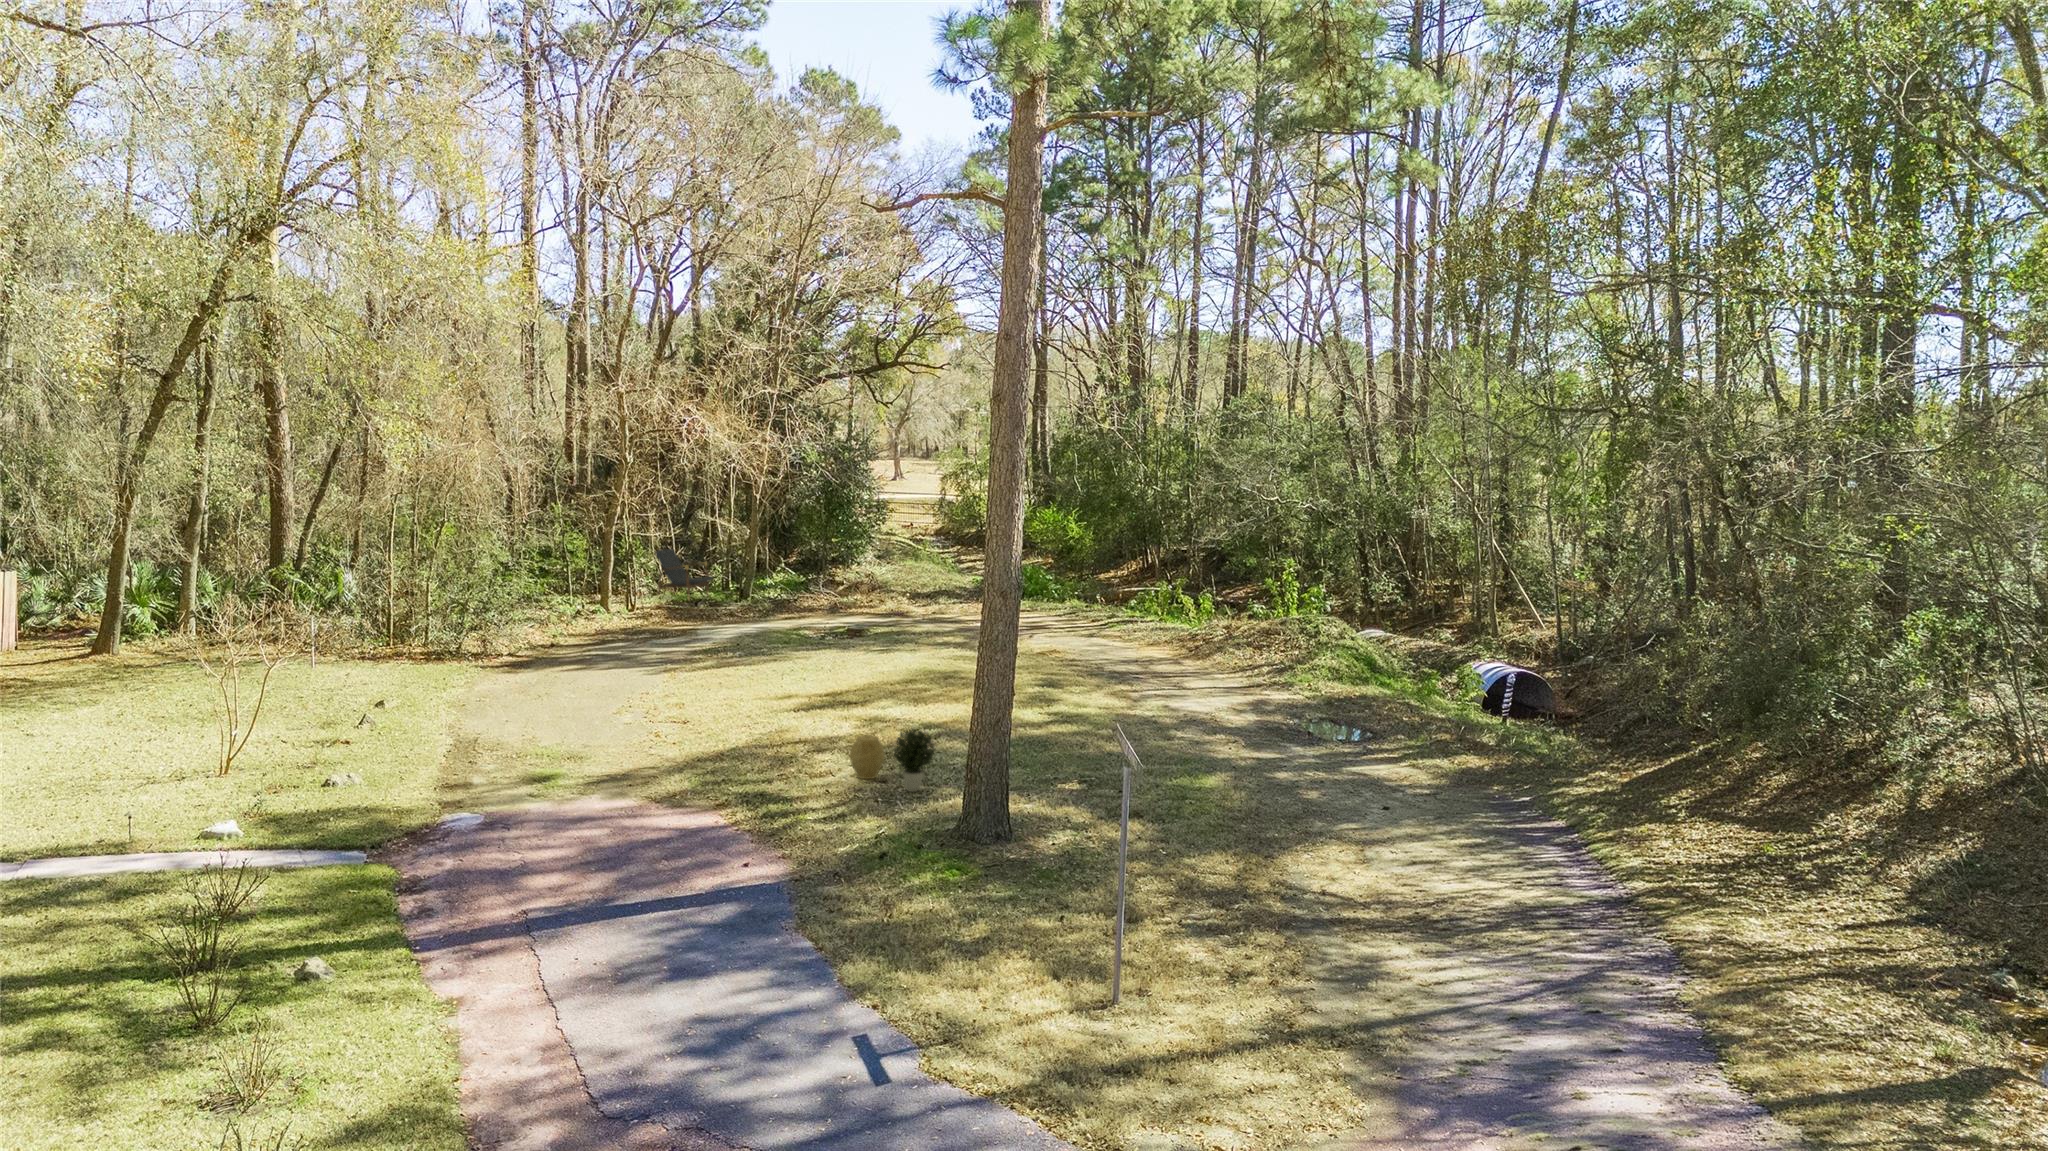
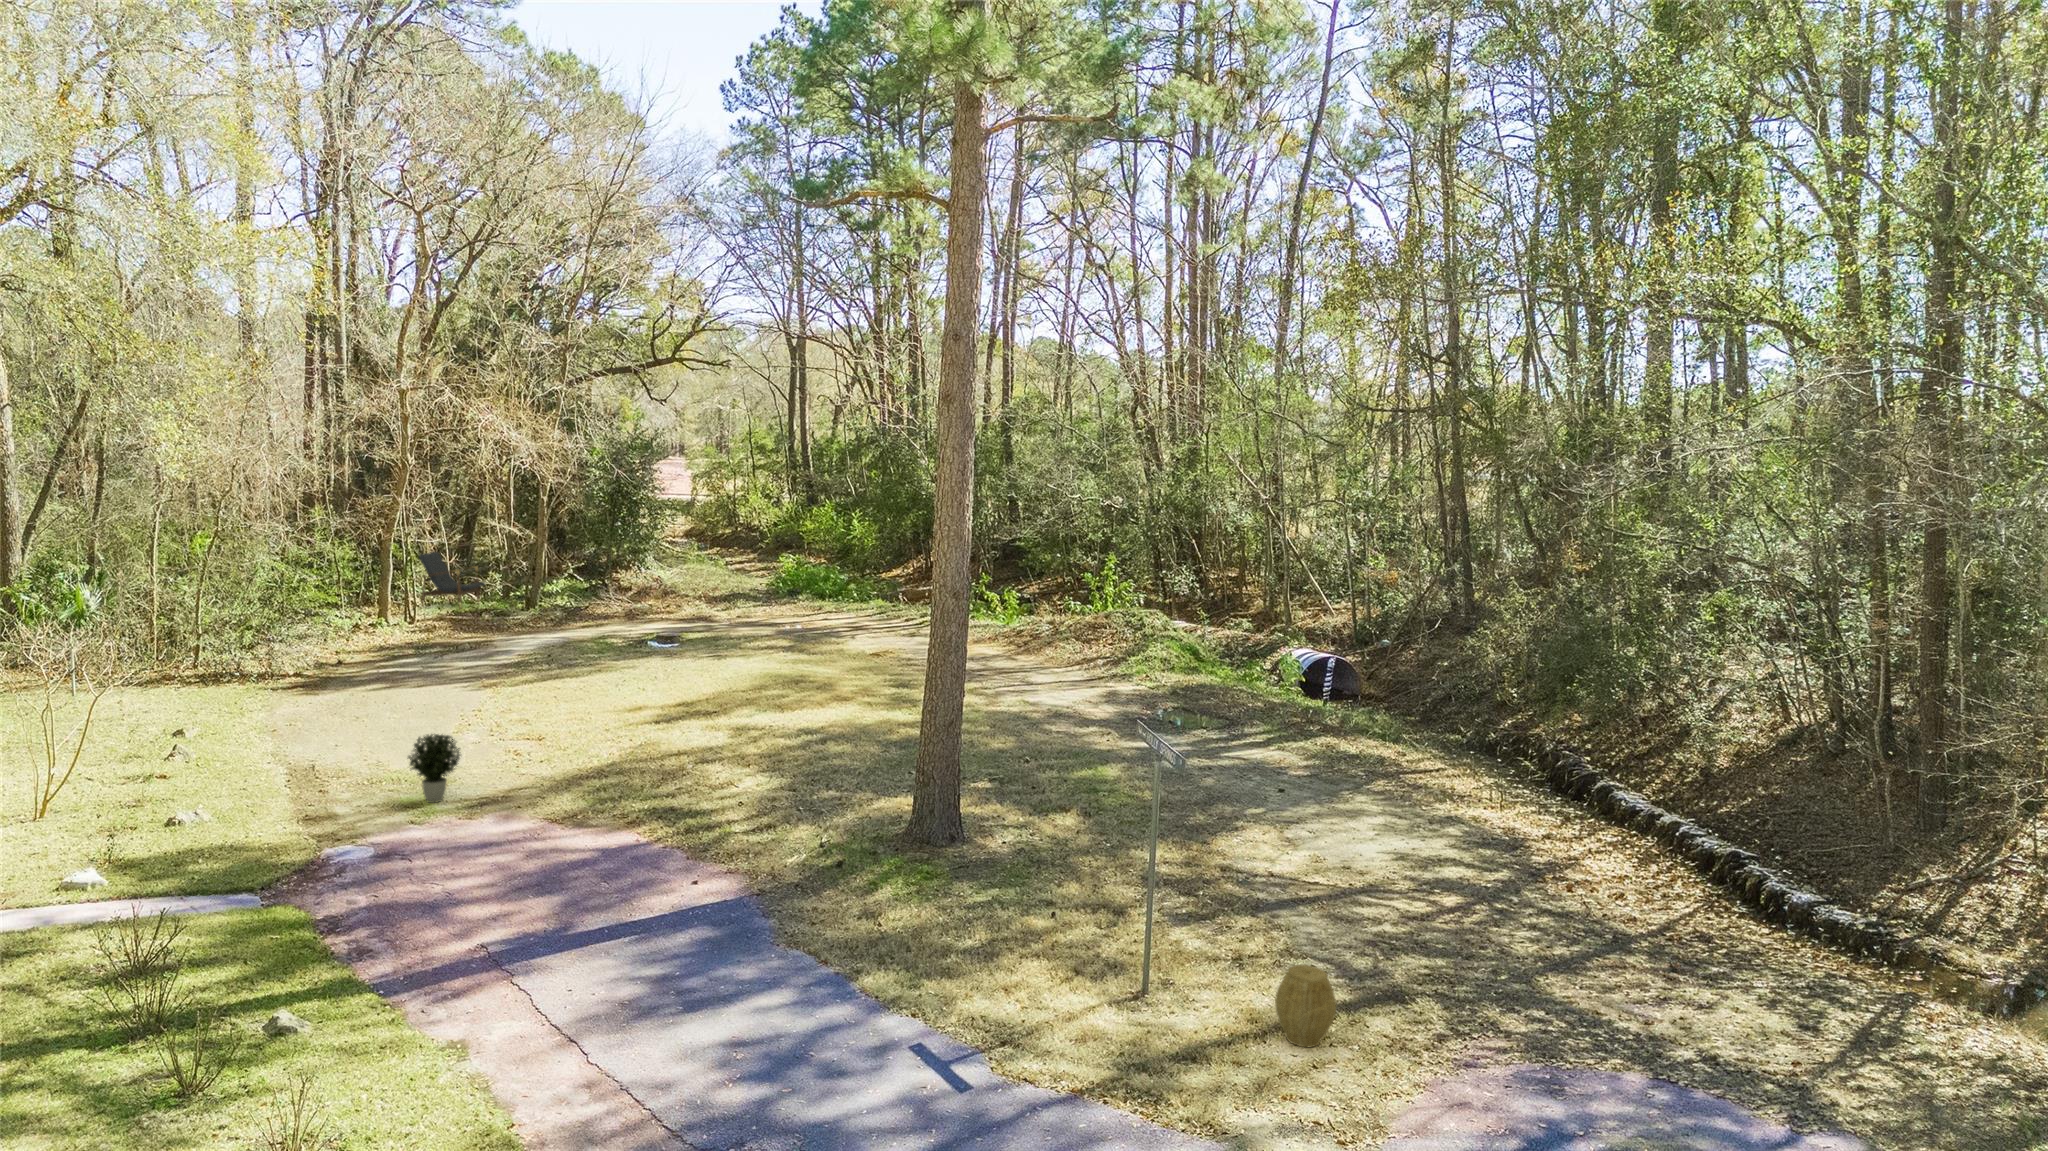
potted plant: present [893,730,935,792] -> present [408,734,460,803]
woven basket: present [850,735,885,779] -> present [1275,965,1336,1047]

